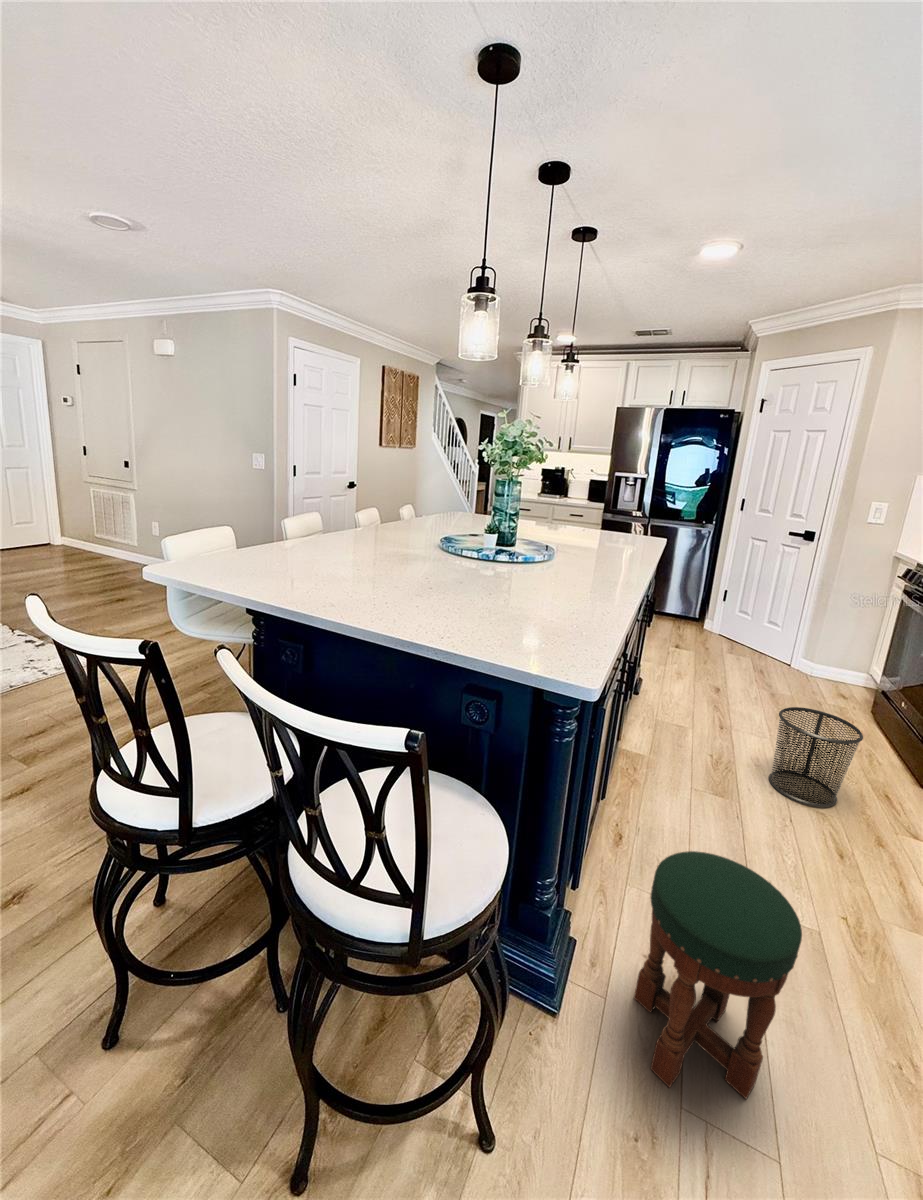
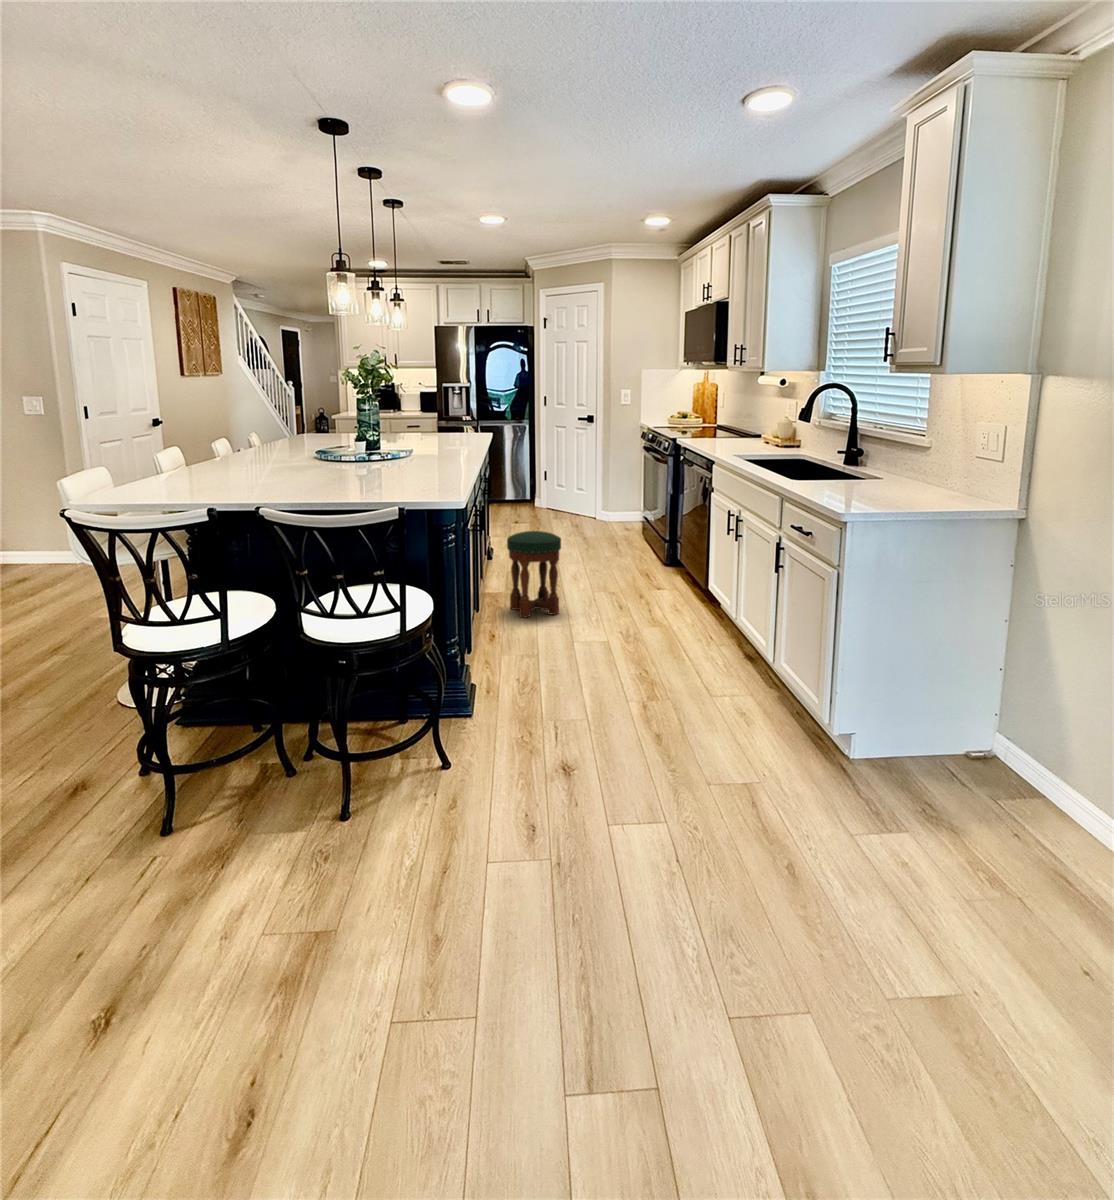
waste bin: present [769,707,863,807] -> none [572,511,614,561]

